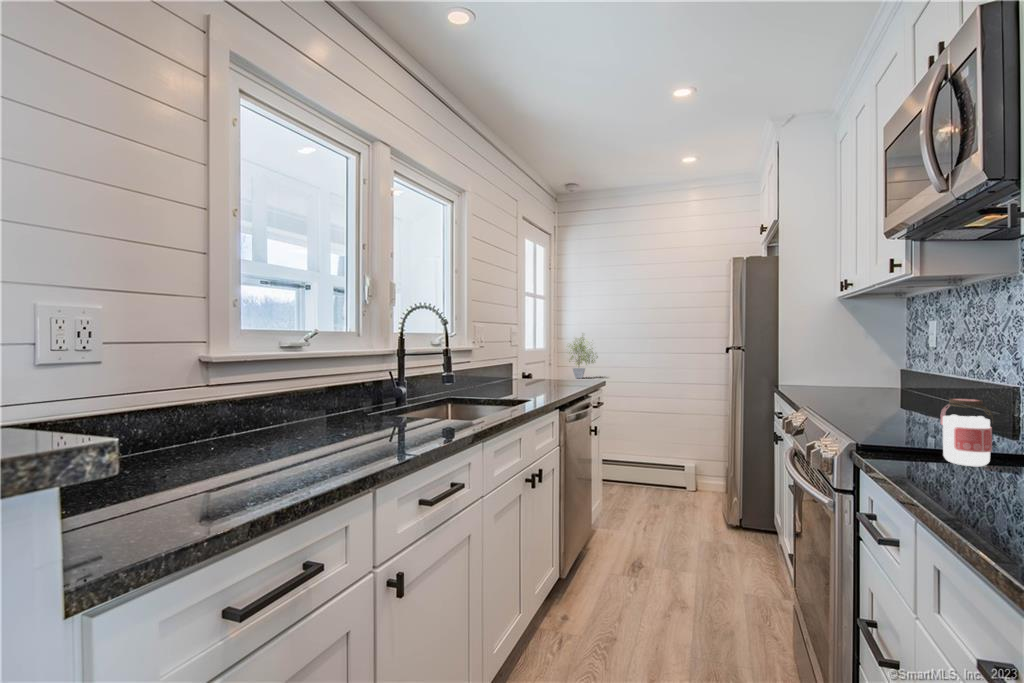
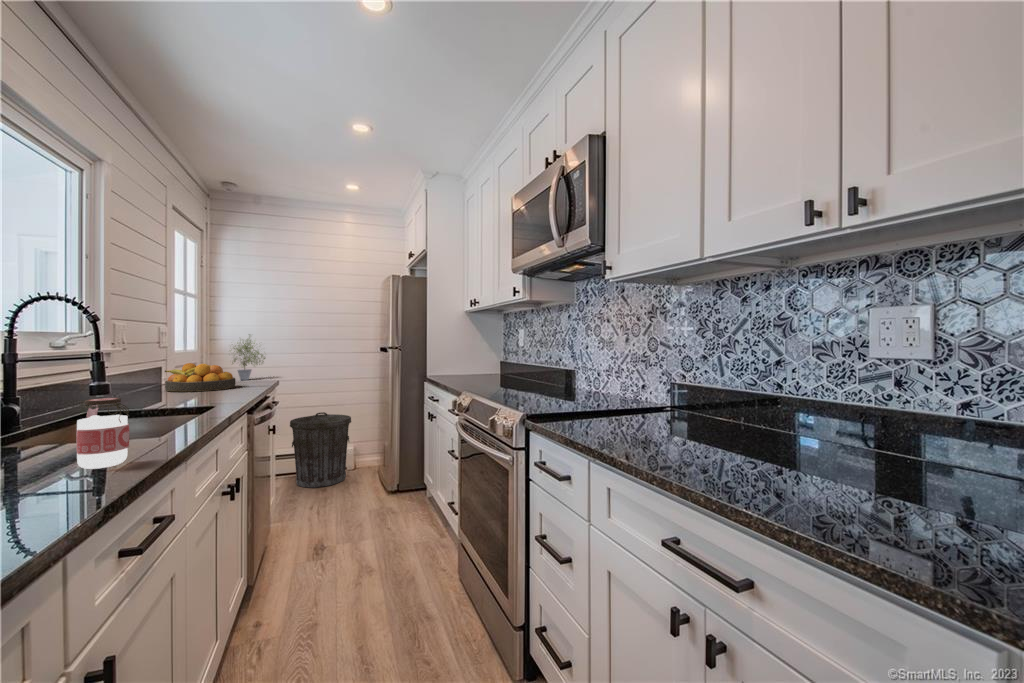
fruit bowl: none [512,360,565,386] -> present [165,363,236,392]
jar: present [940,399,993,466] -> present [76,398,129,469]
trash can: none [622,419,687,502] -> present [290,412,351,488]

